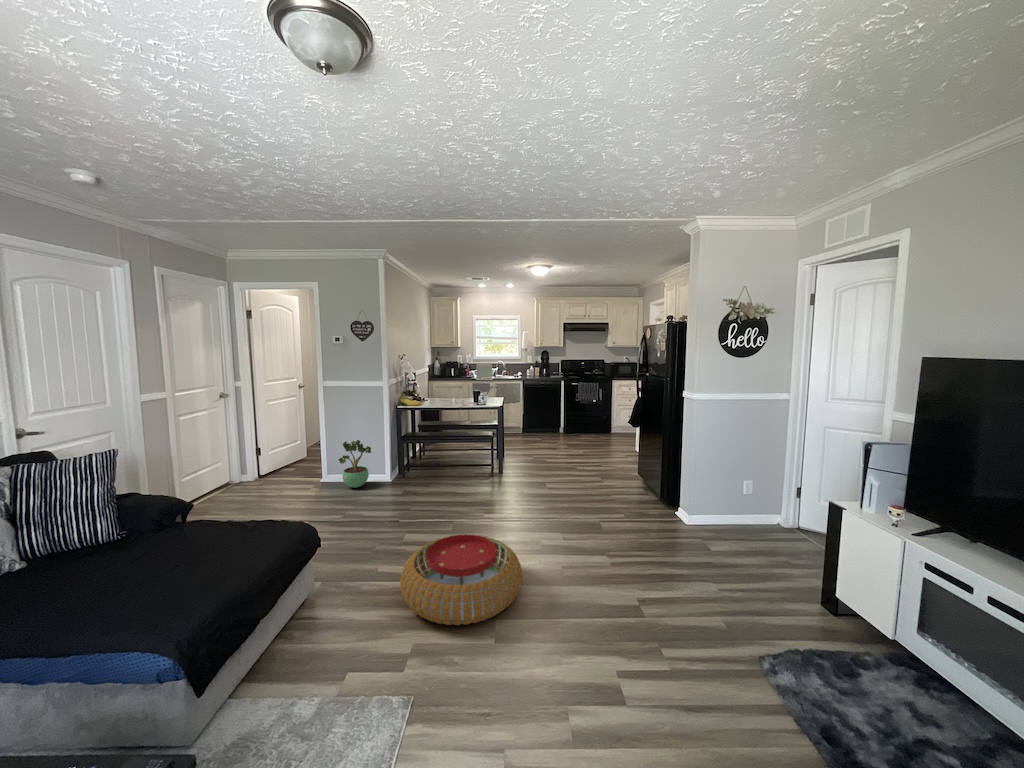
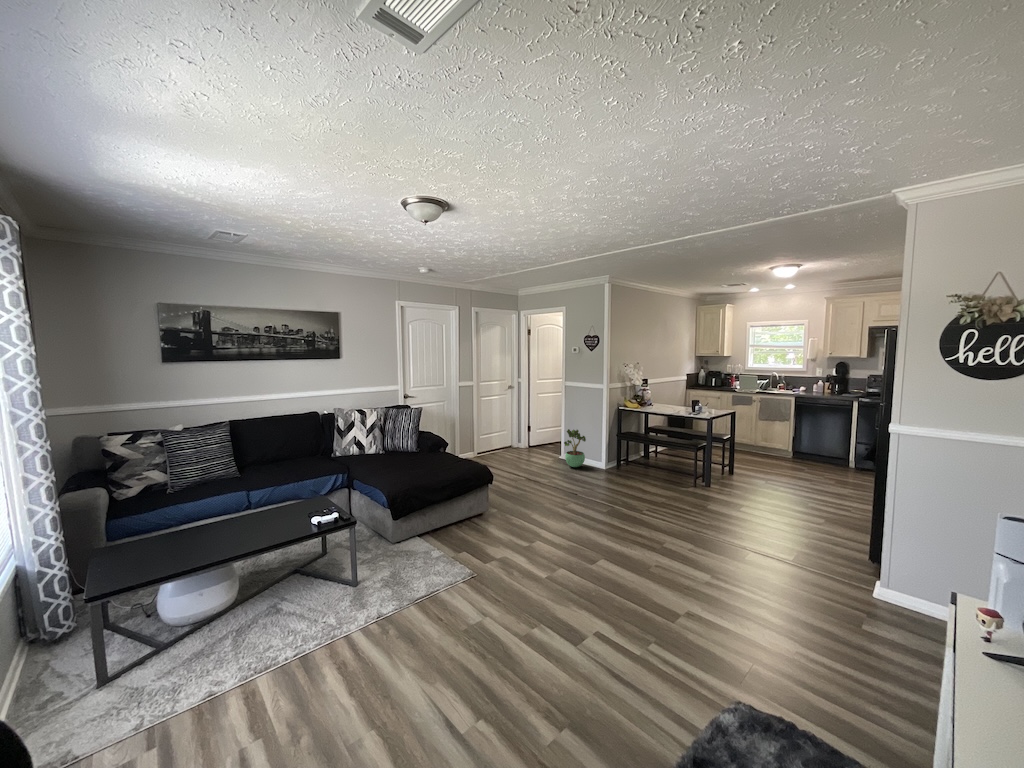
pouf: present [400,534,522,625] -> none [516,504,609,566]

